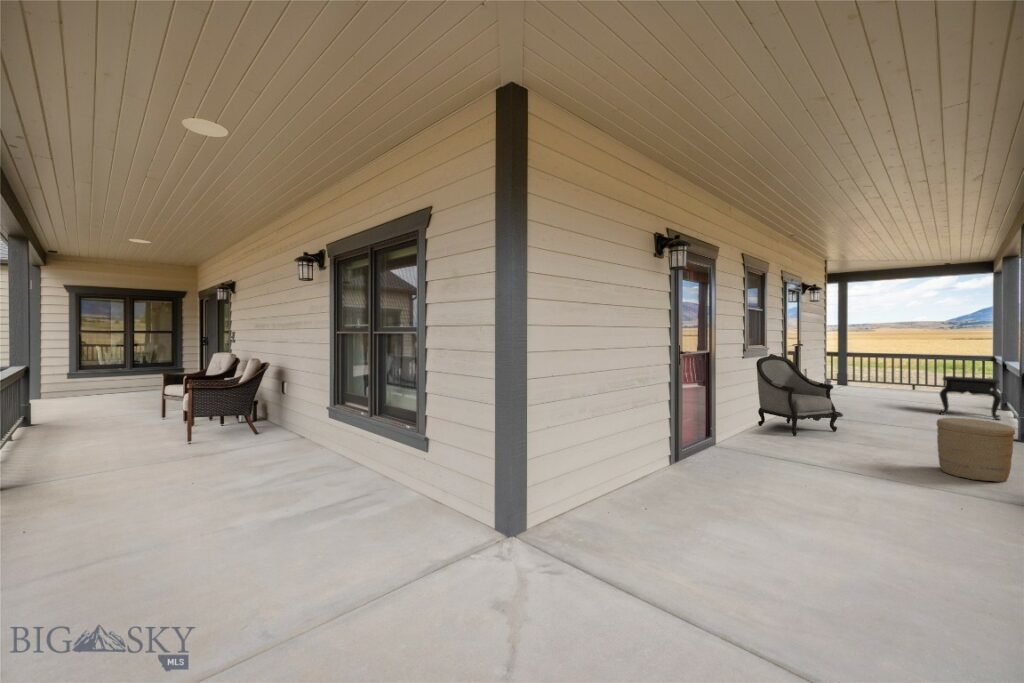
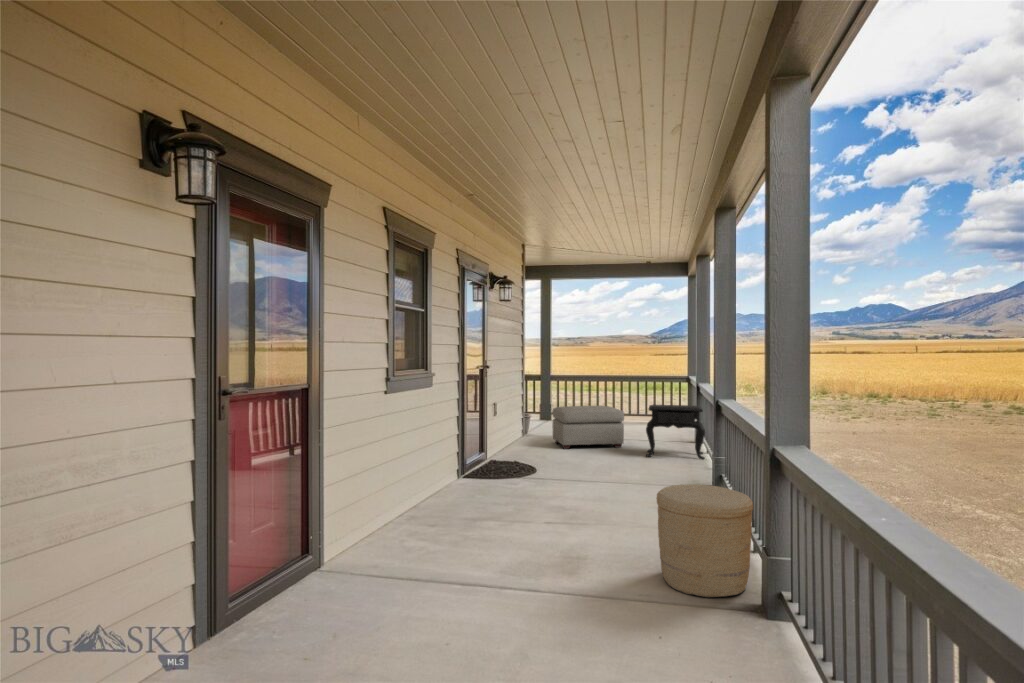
armchair: present [756,354,837,436] -> none [406,383,528,532]
ottoman: none [851,375,919,407] -> present [552,406,624,449]

